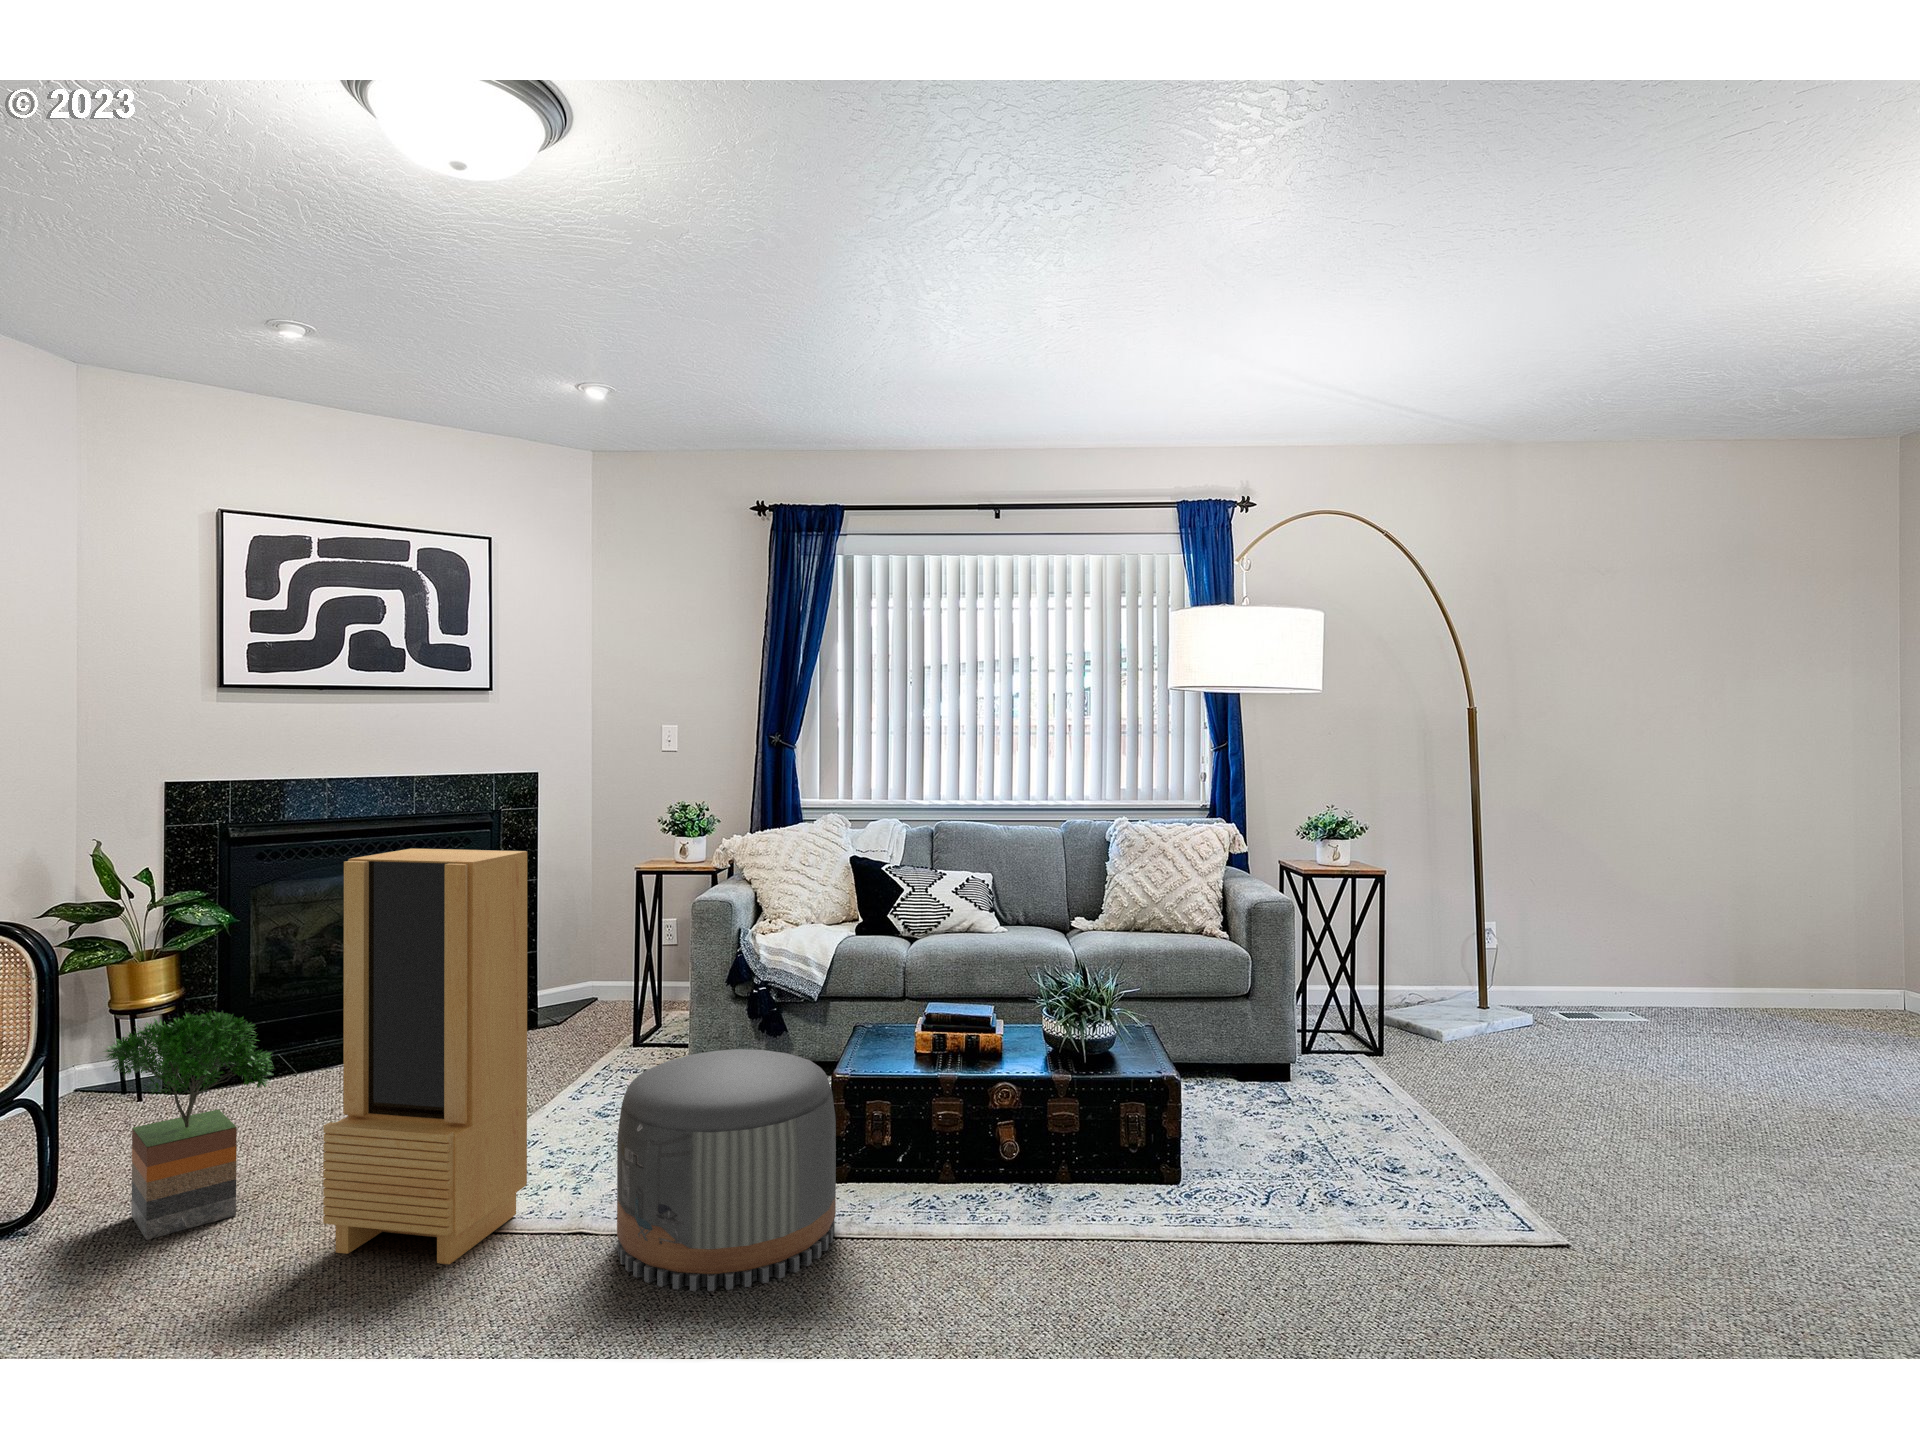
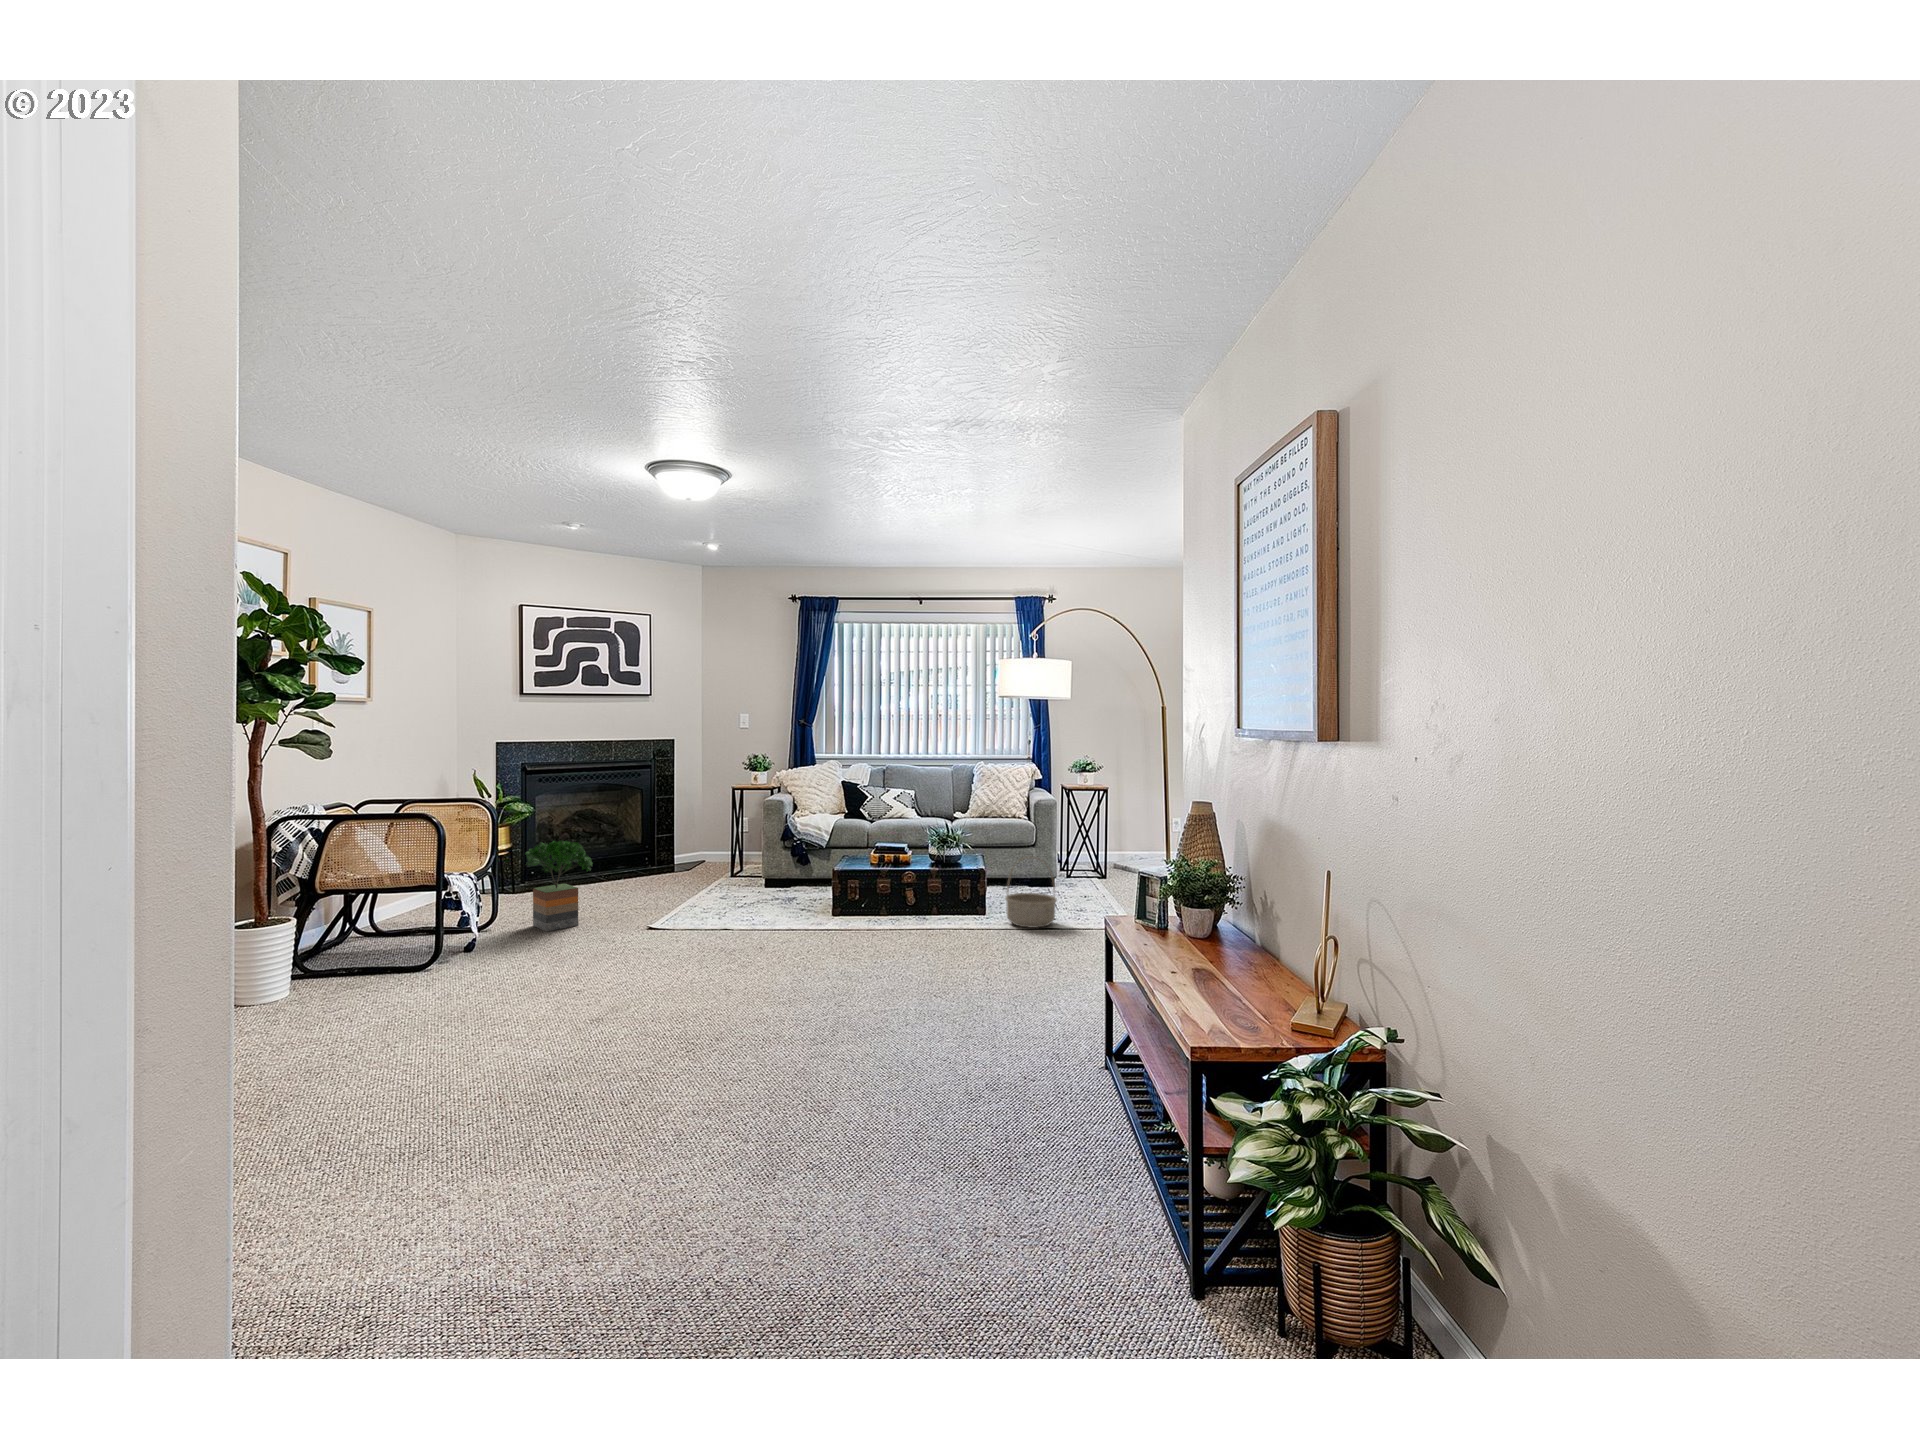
storage cabinet: present [323,848,527,1264] -> none [624,770,703,936]
pouf: present [617,1049,836,1291] -> none [746,855,835,941]
basket: none [1241,1057,1374,1239] -> present [1005,857,1057,928]

